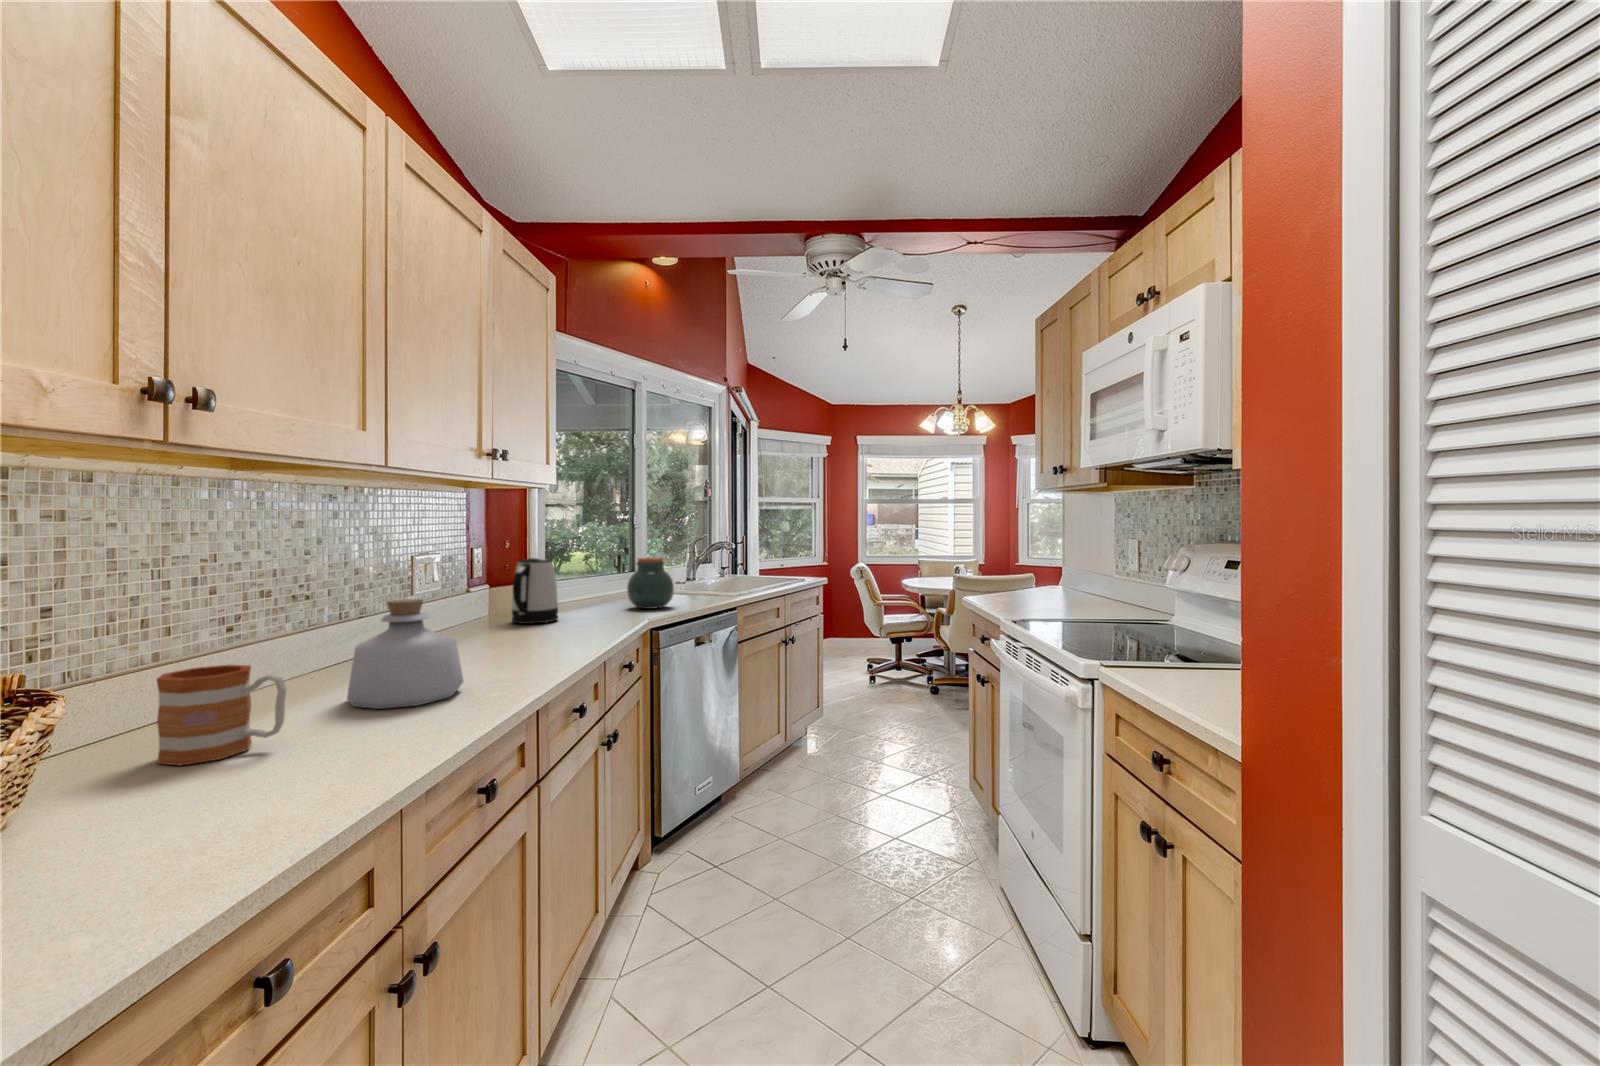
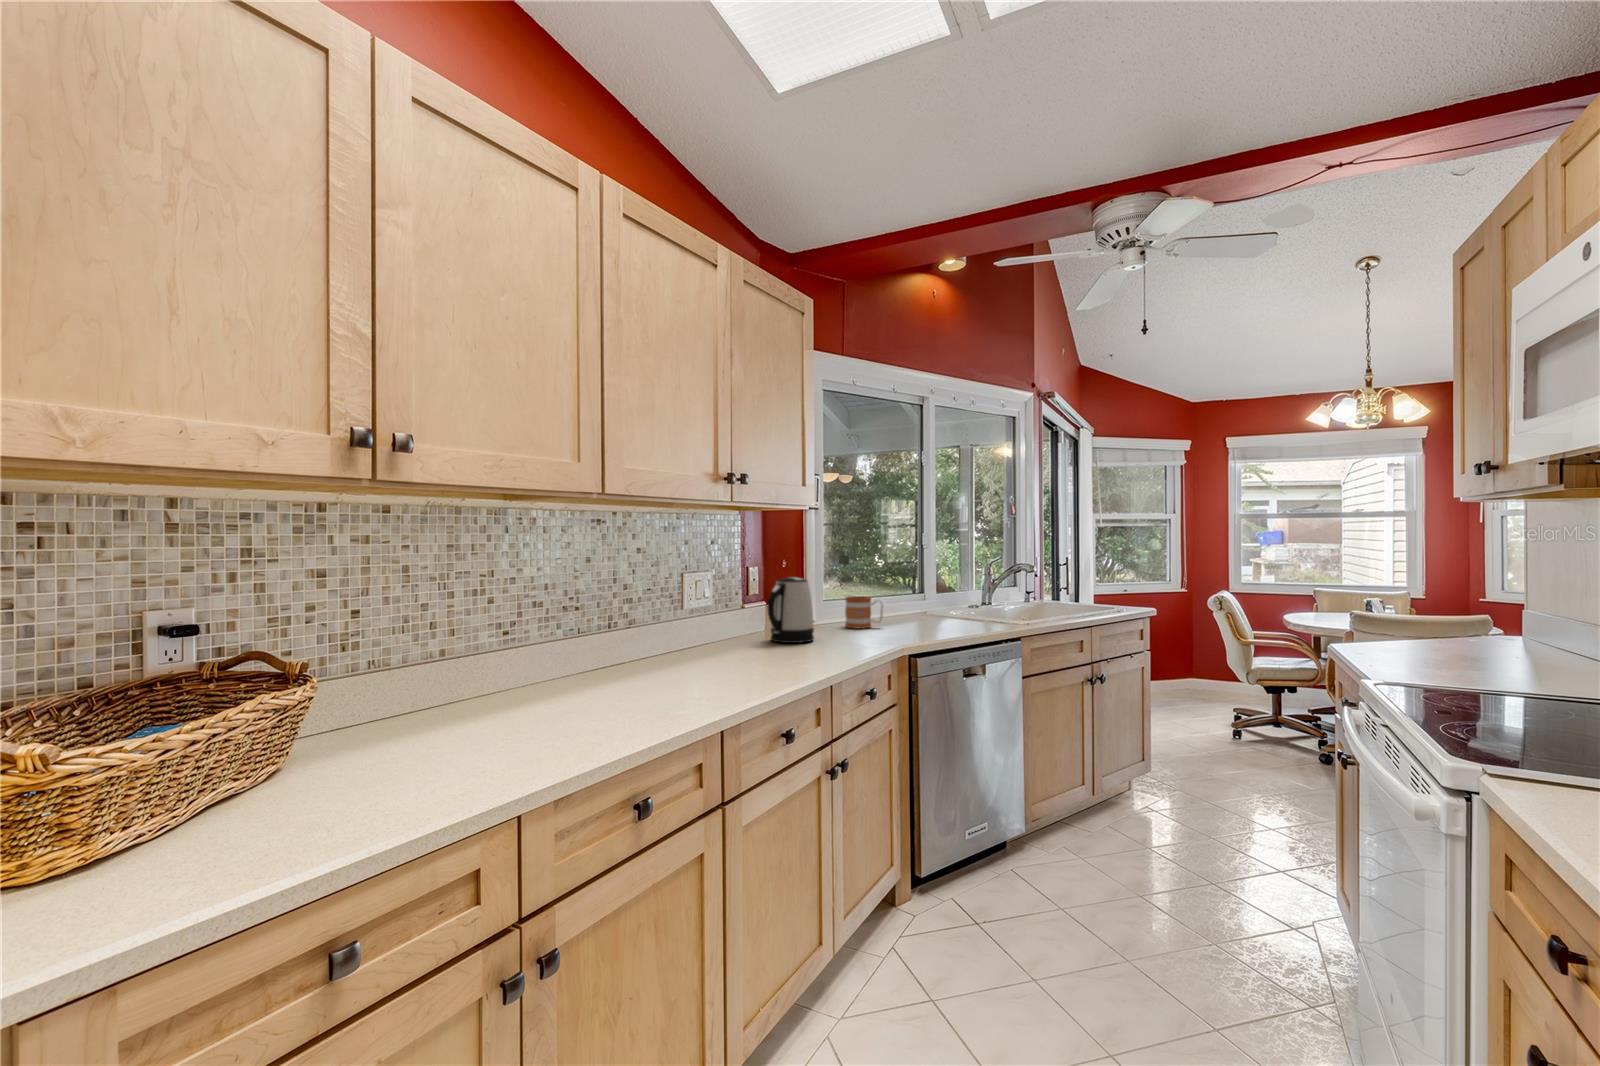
jar: present [627,558,674,609] -> none [891,580,941,635]
bottle: present [347,599,463,709] -> none [557,616,660,721]
mug: present [157,665,287,766] -> present [845,596,883,629]

